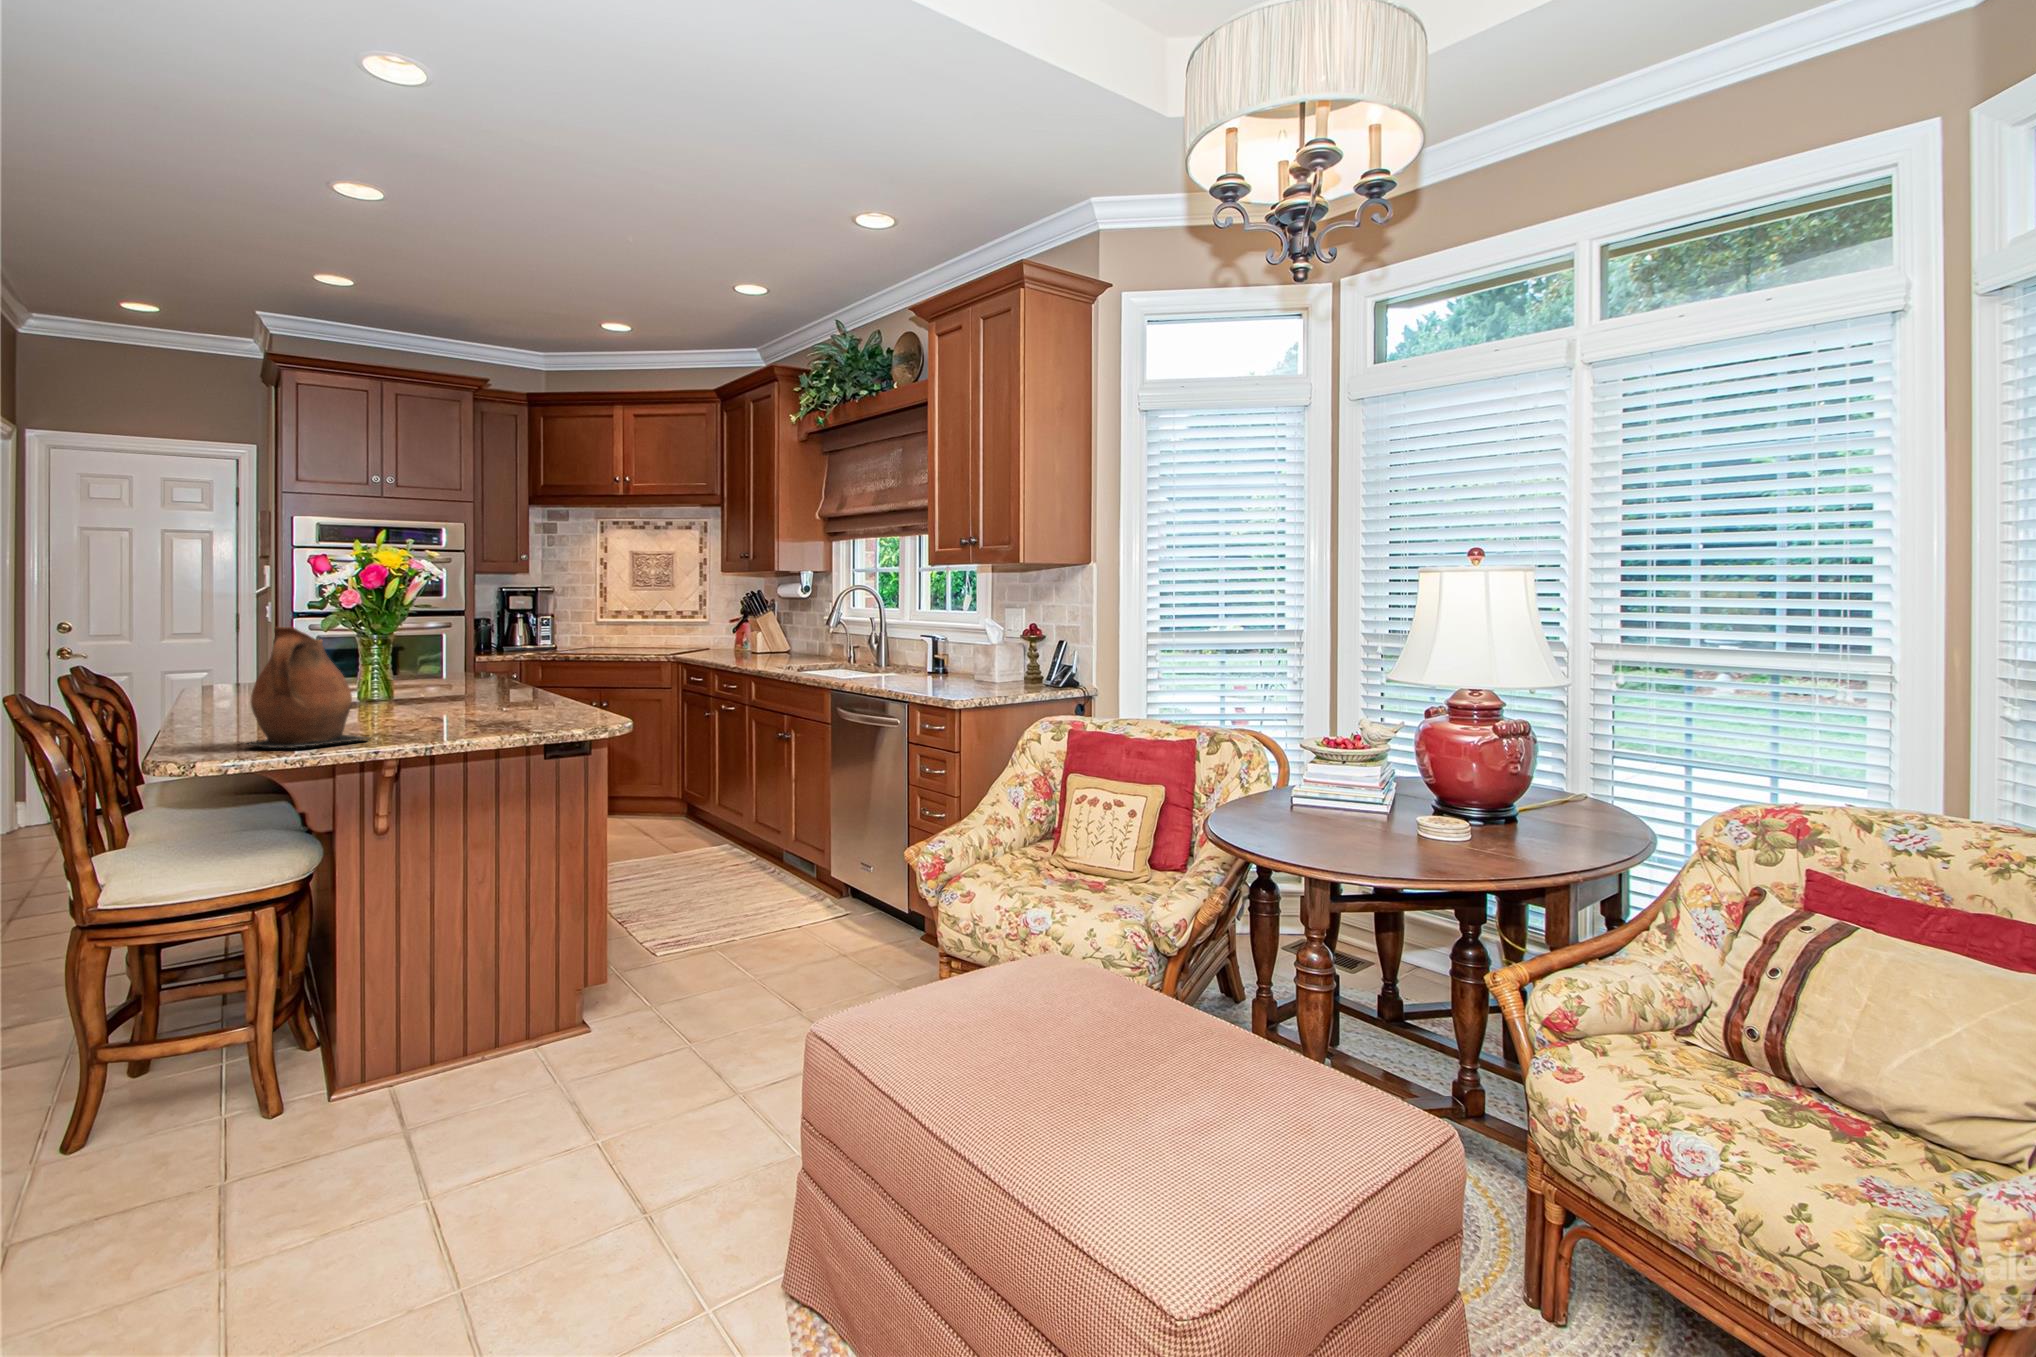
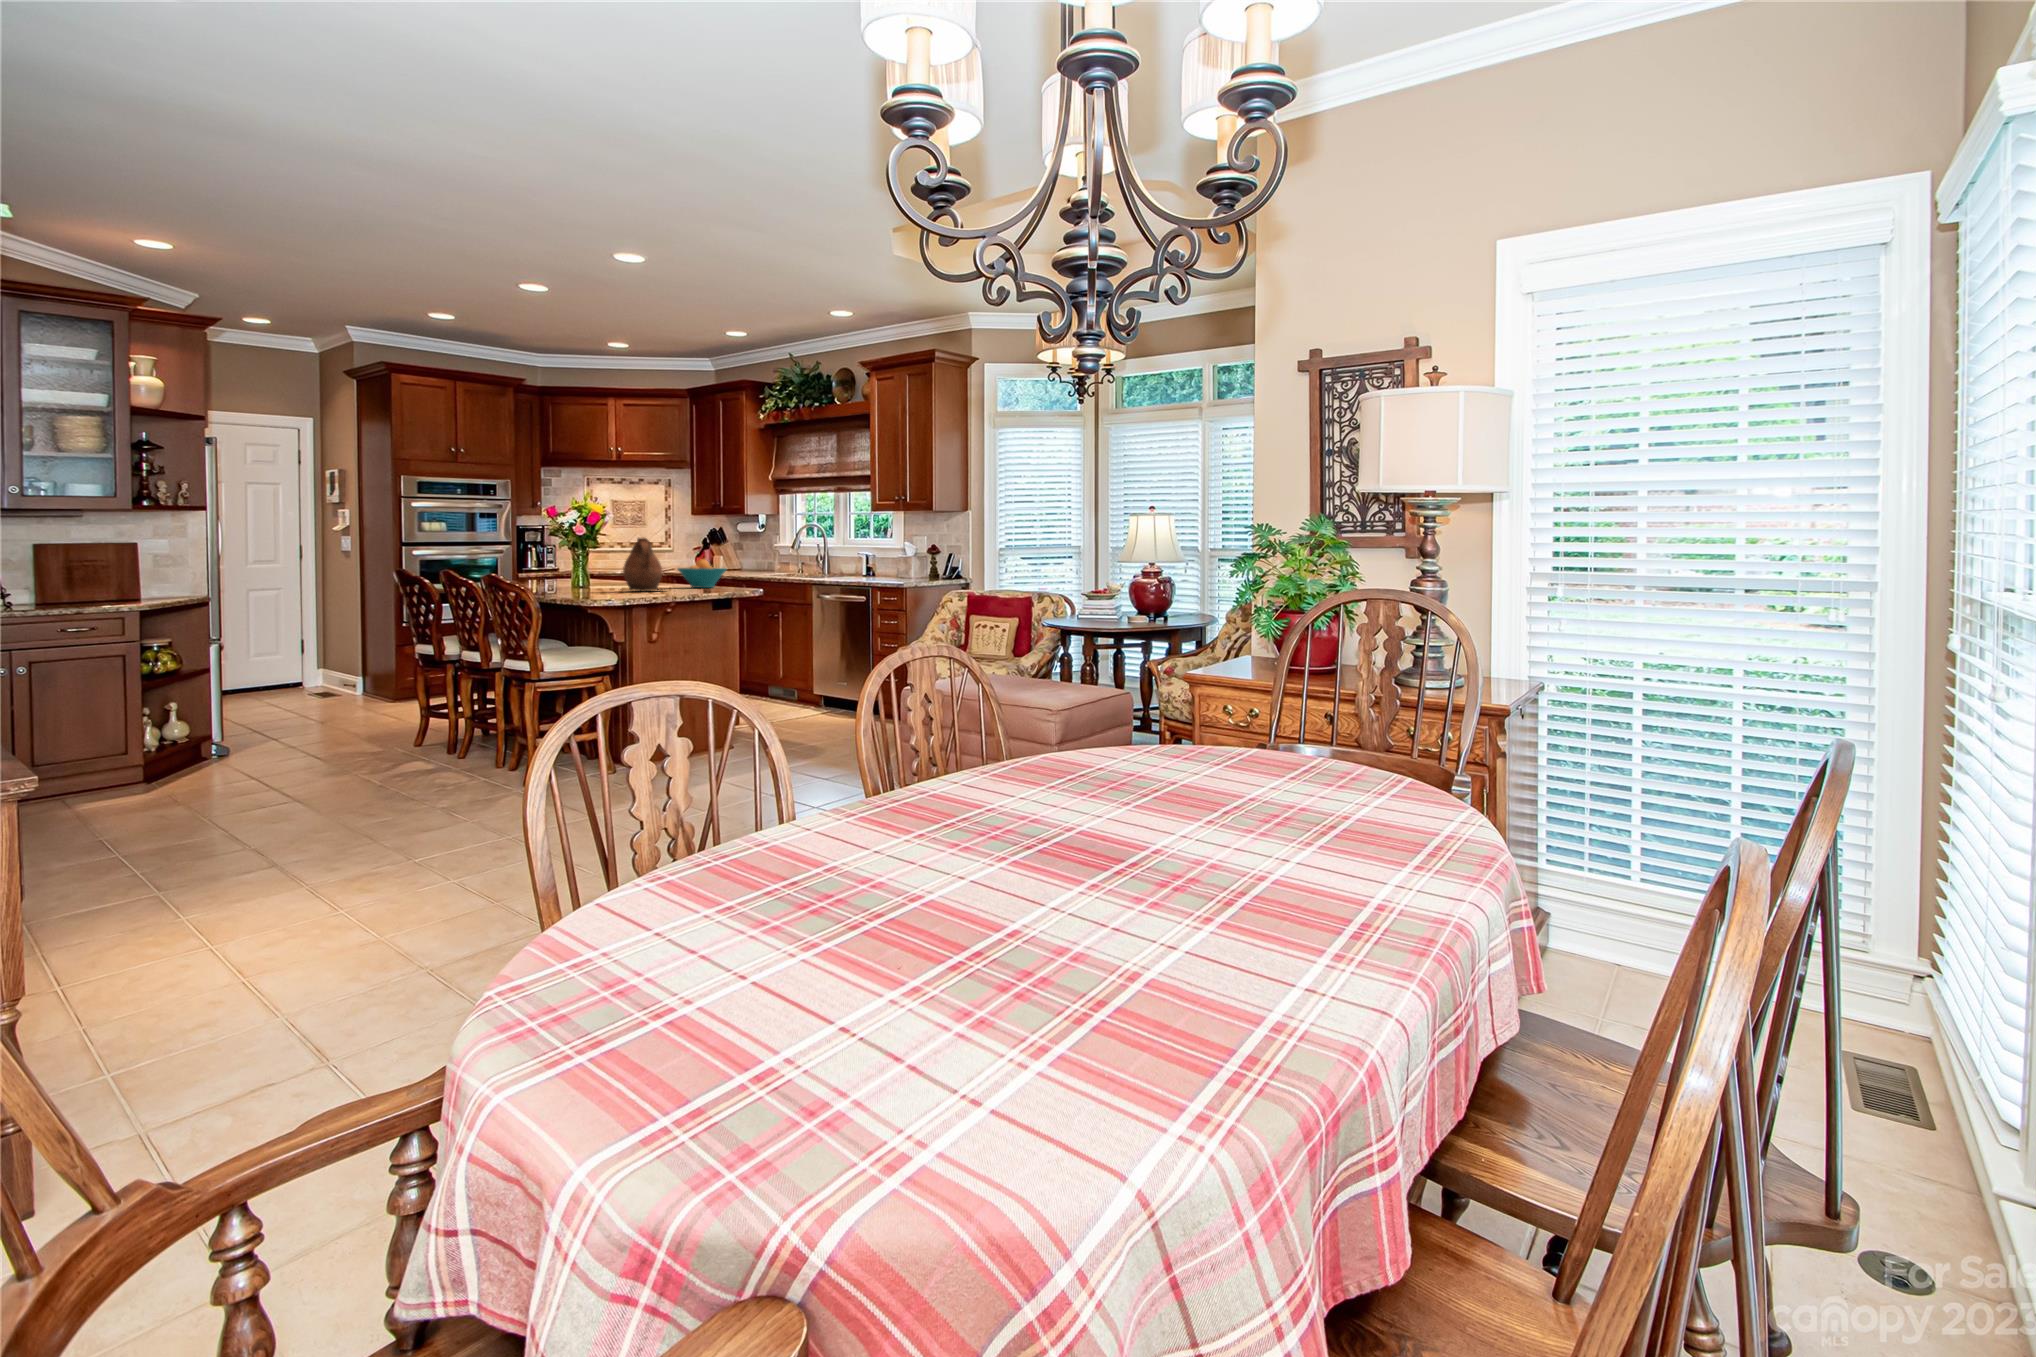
fruit bowl: none [456,663,566,722] -> present [678,559,726,588]

